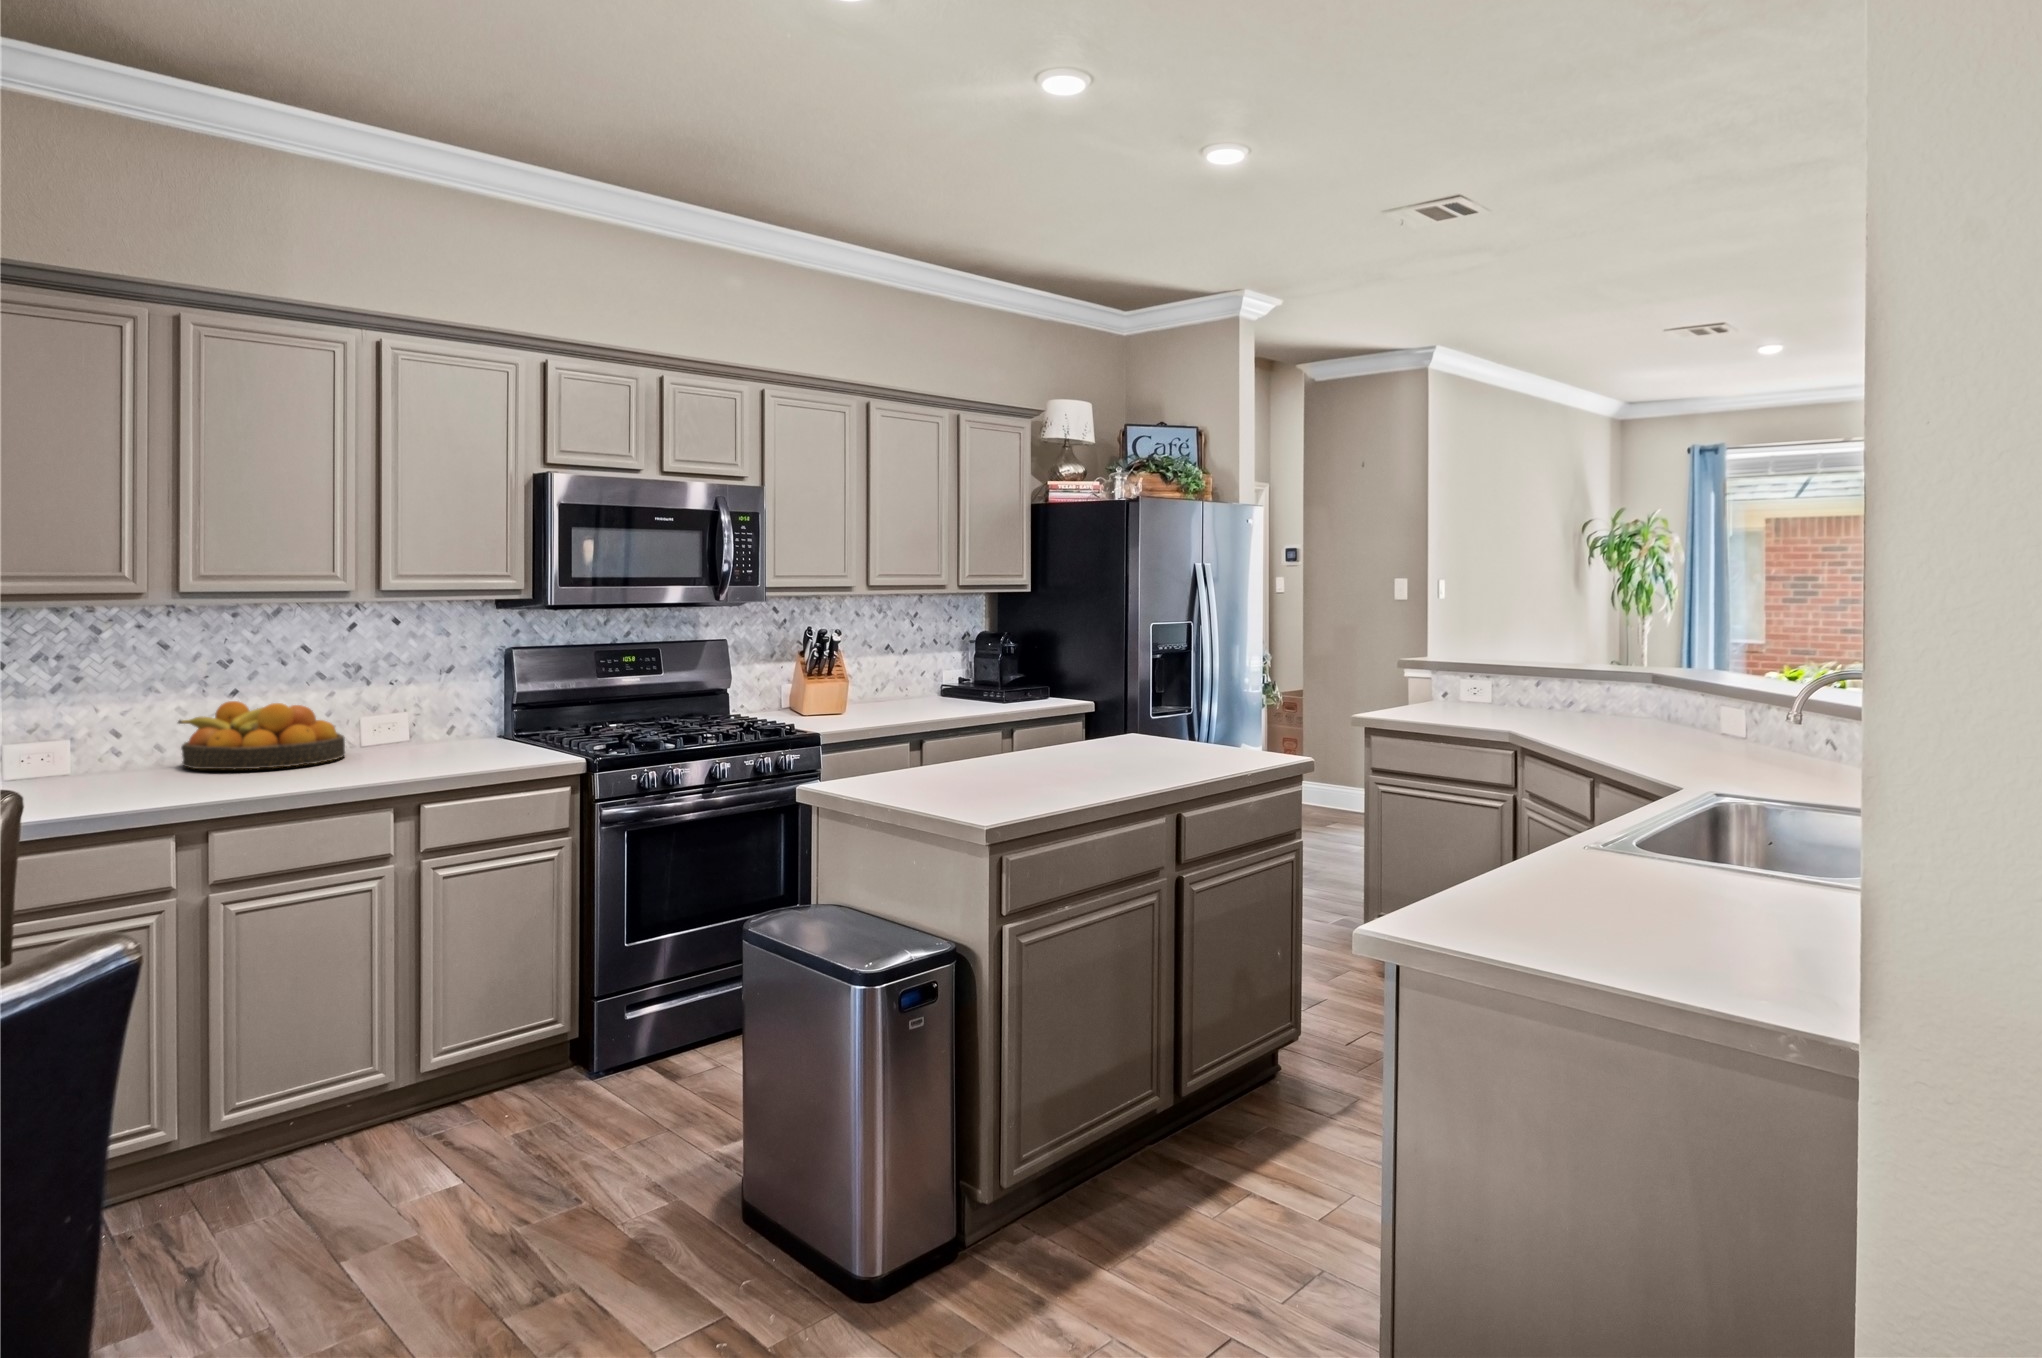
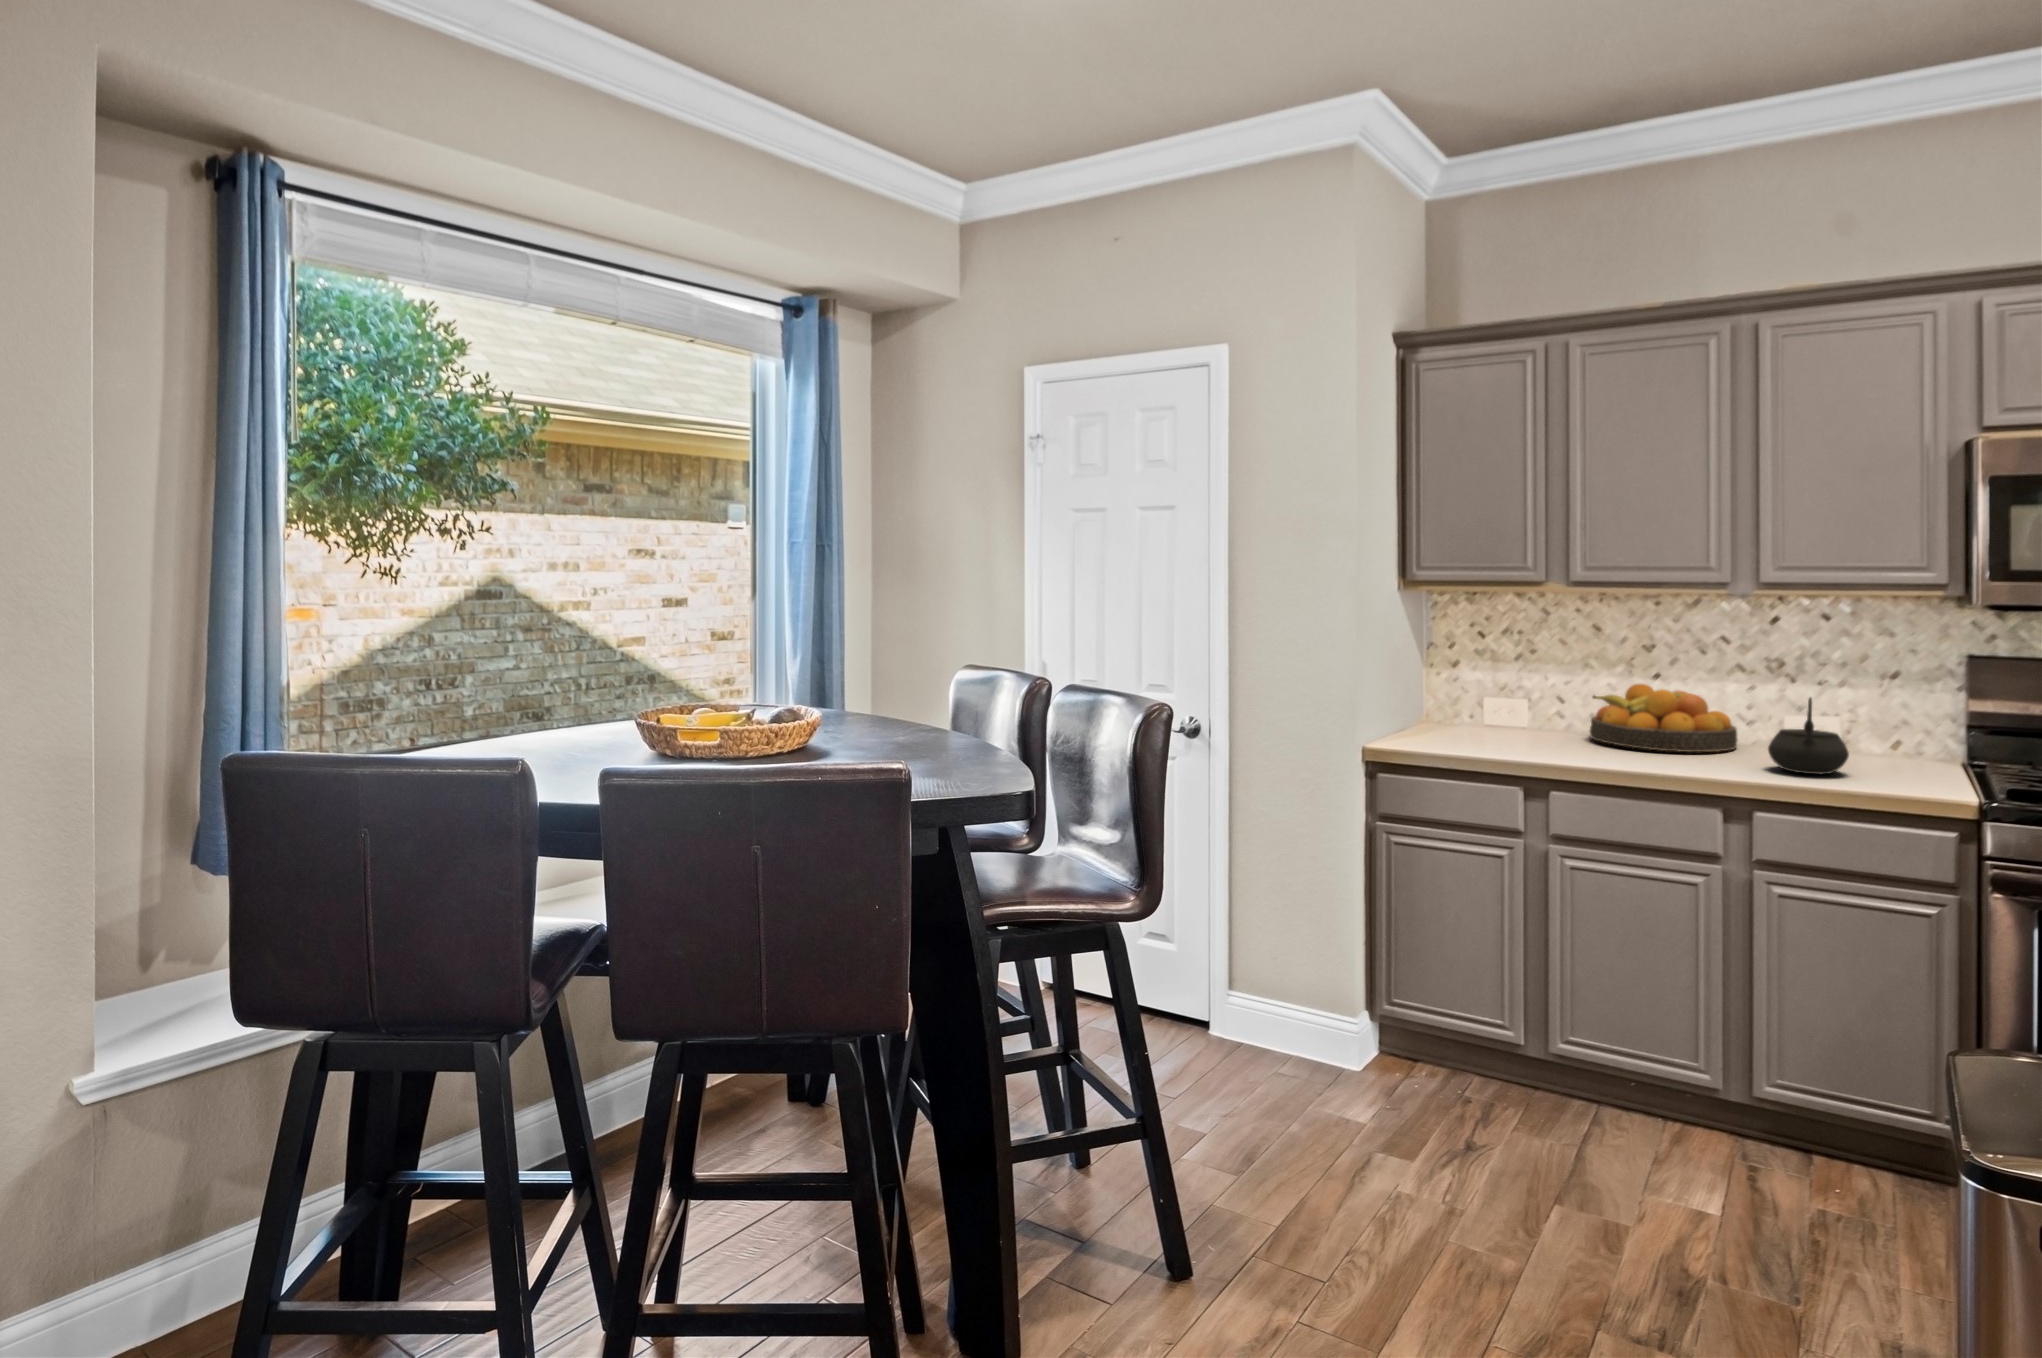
kettle: none [405,693,474,764] -> present [1768,698,1849,774]

